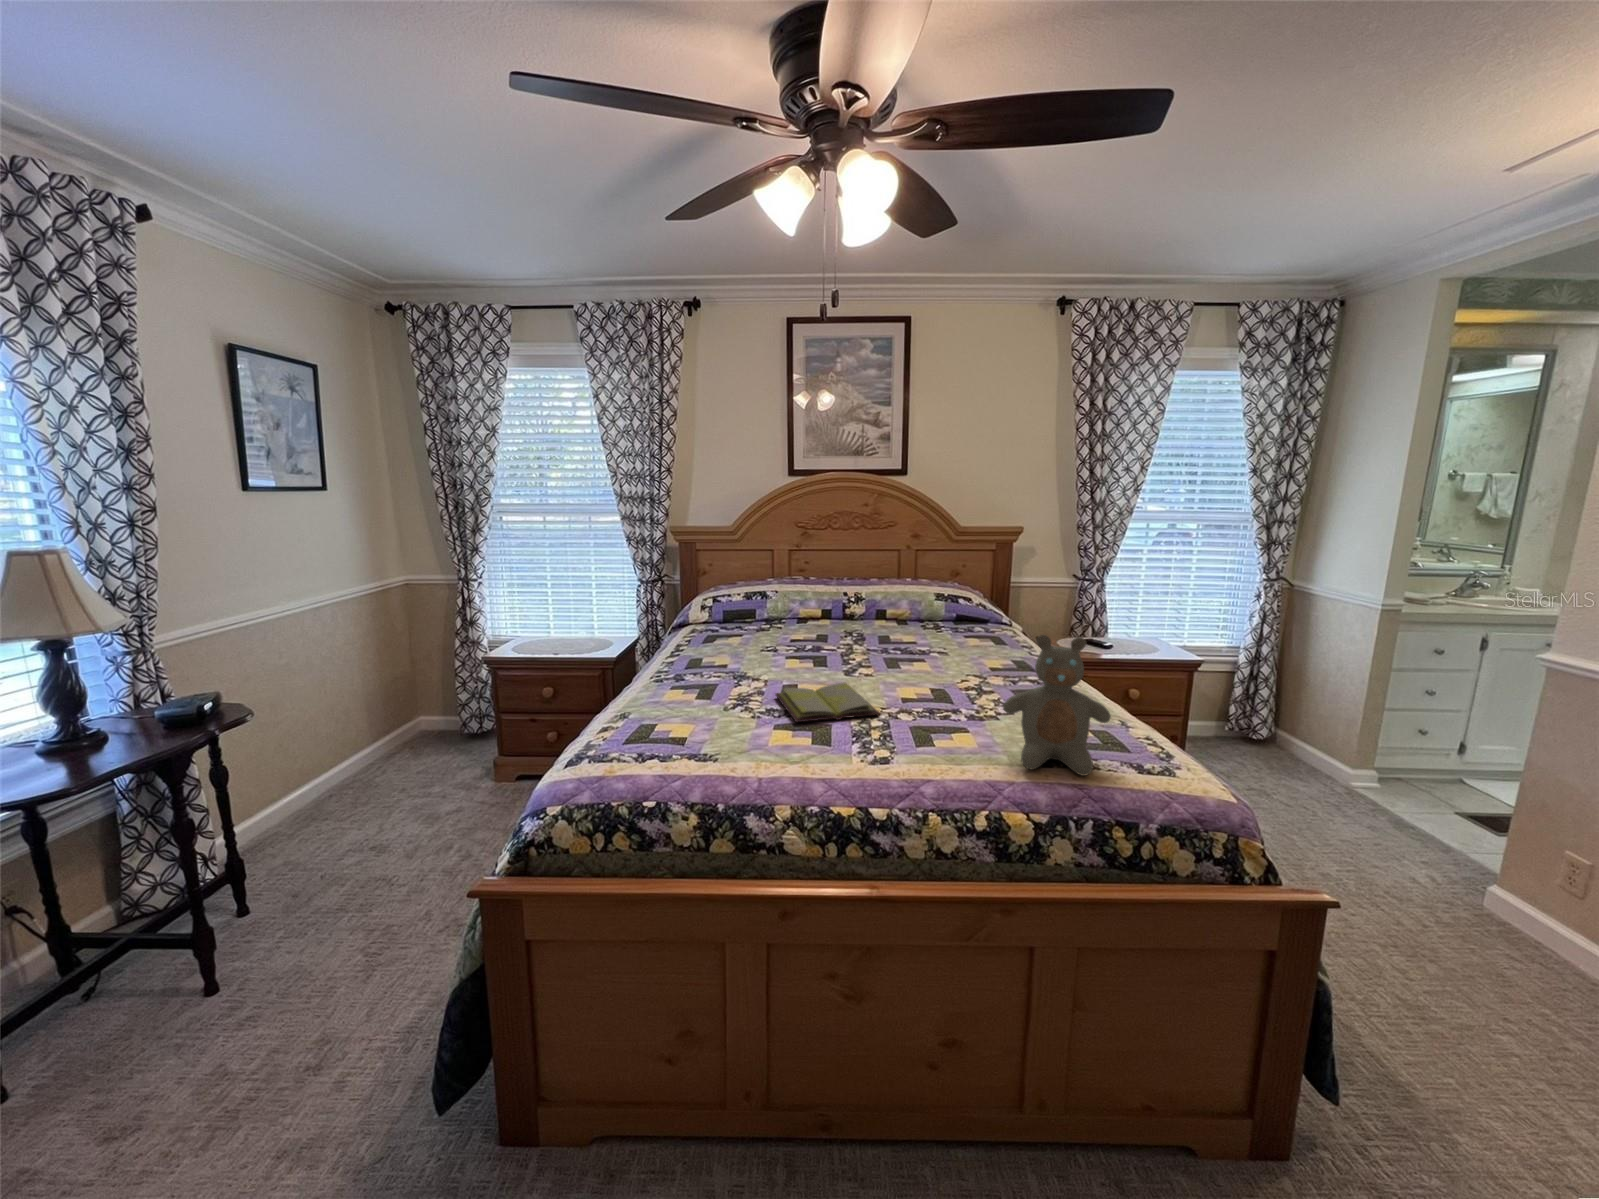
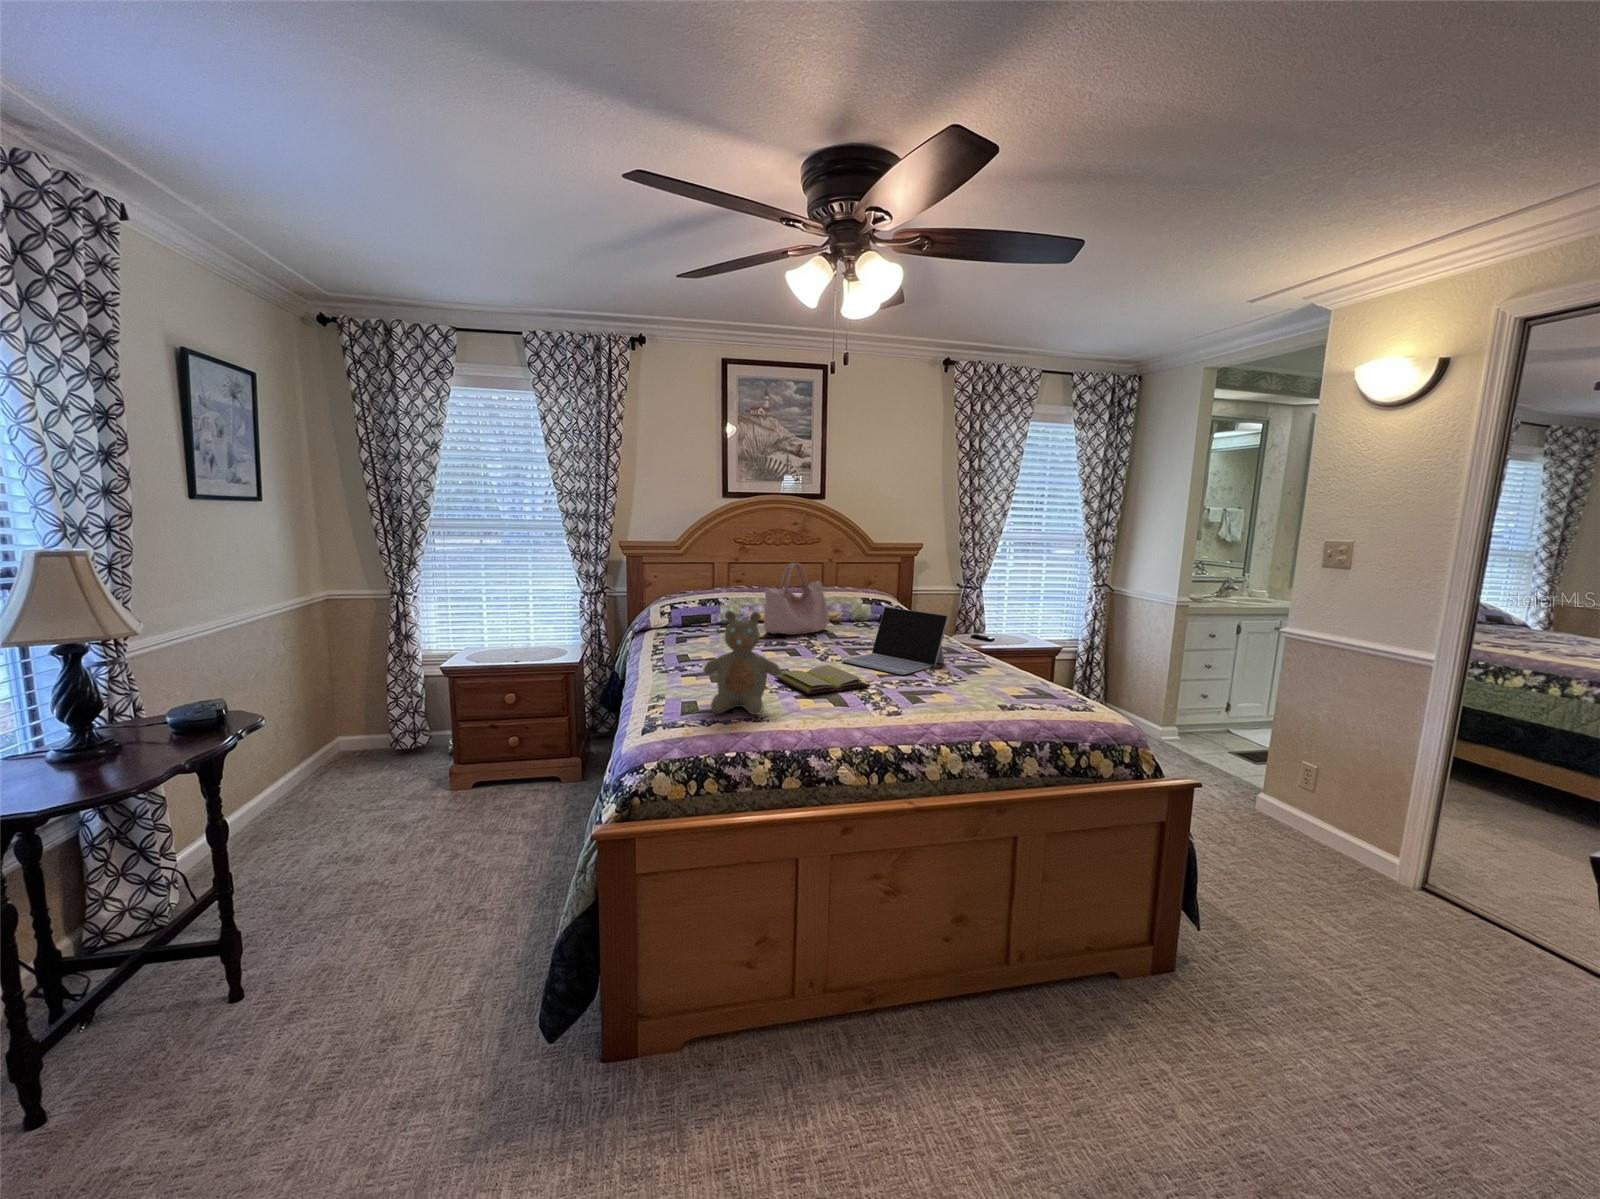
handbag: none [809,552,891,636] -> present [764,563,829,635]
laptop: none [872,610,1007,699] -> present [841,607,949,675]
teddy bear: present [1003,635,1111,776] -> present [703,611,781,715]

